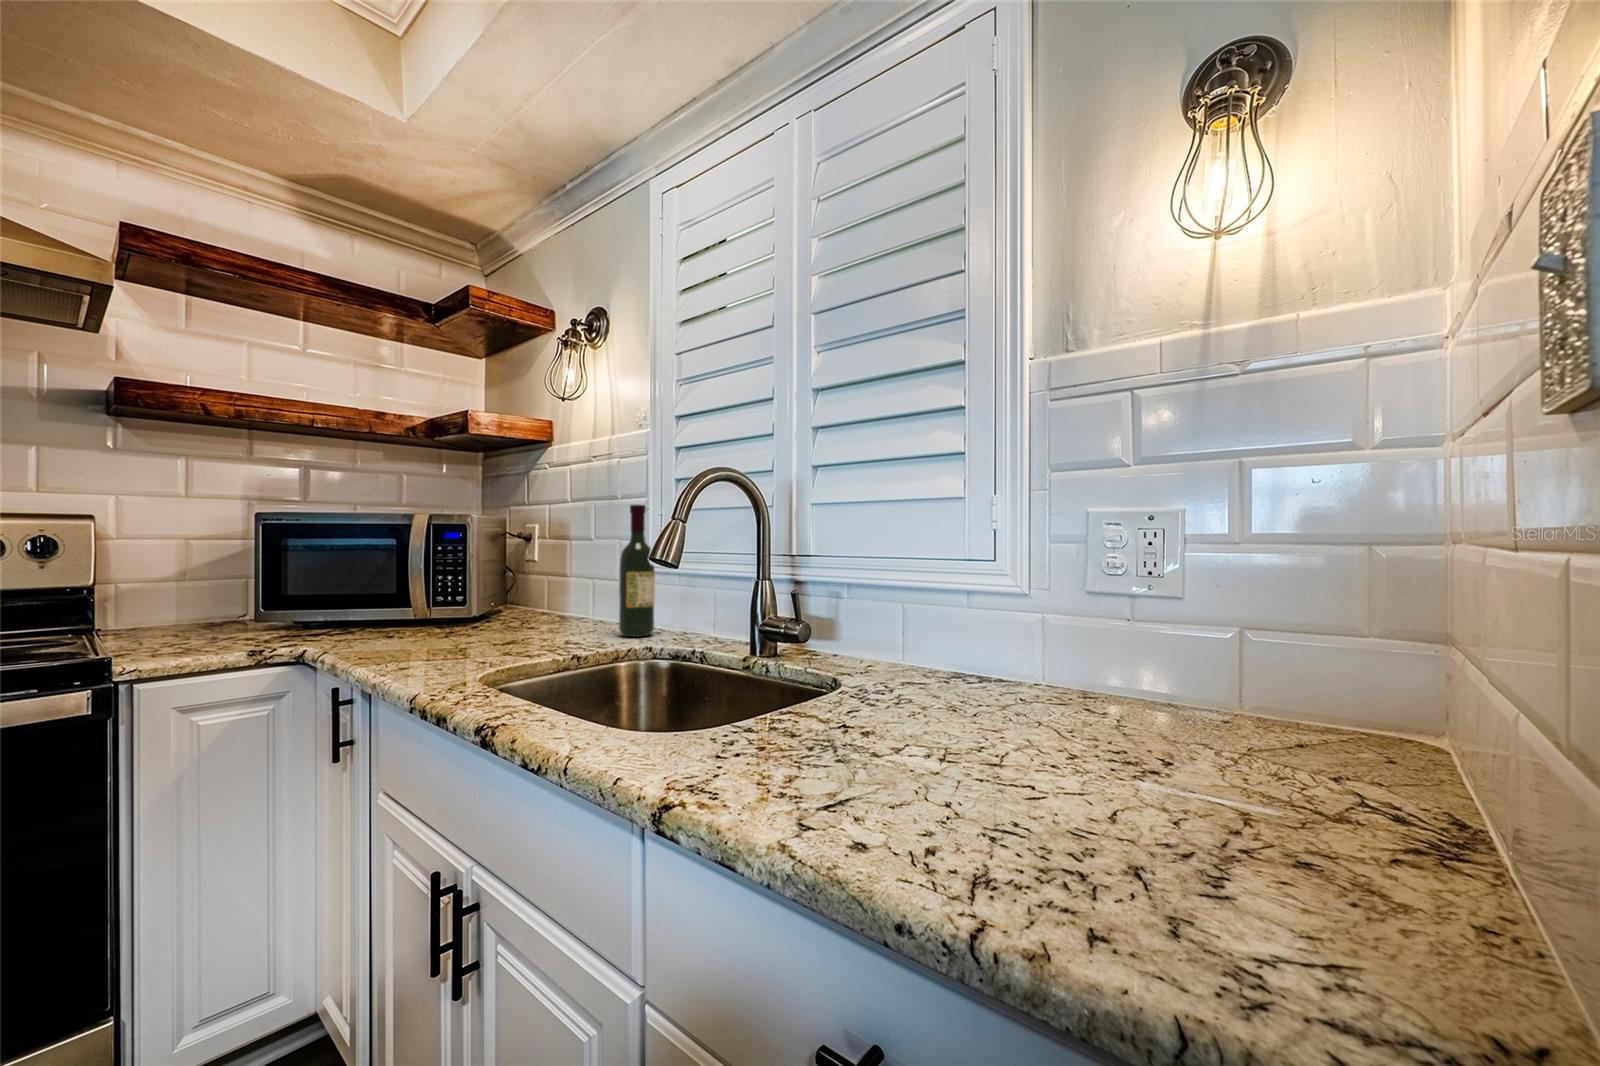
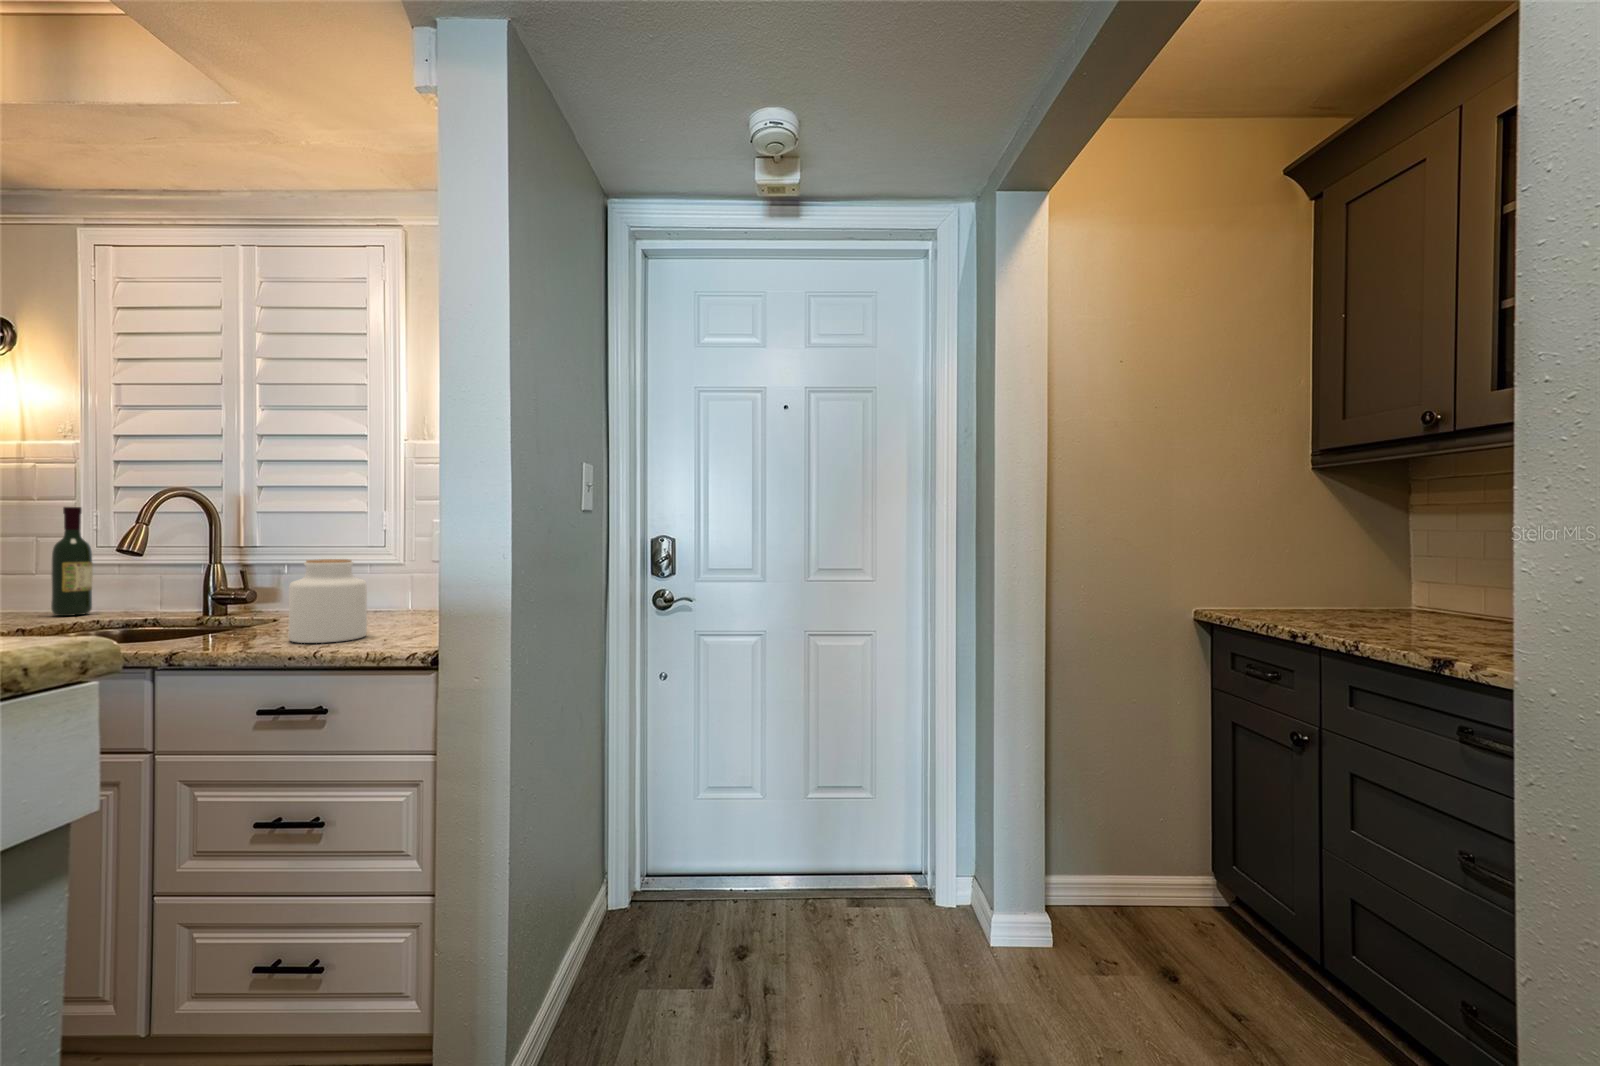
jar: none [858,584,1012,795] -> present [288,559,367,643]

